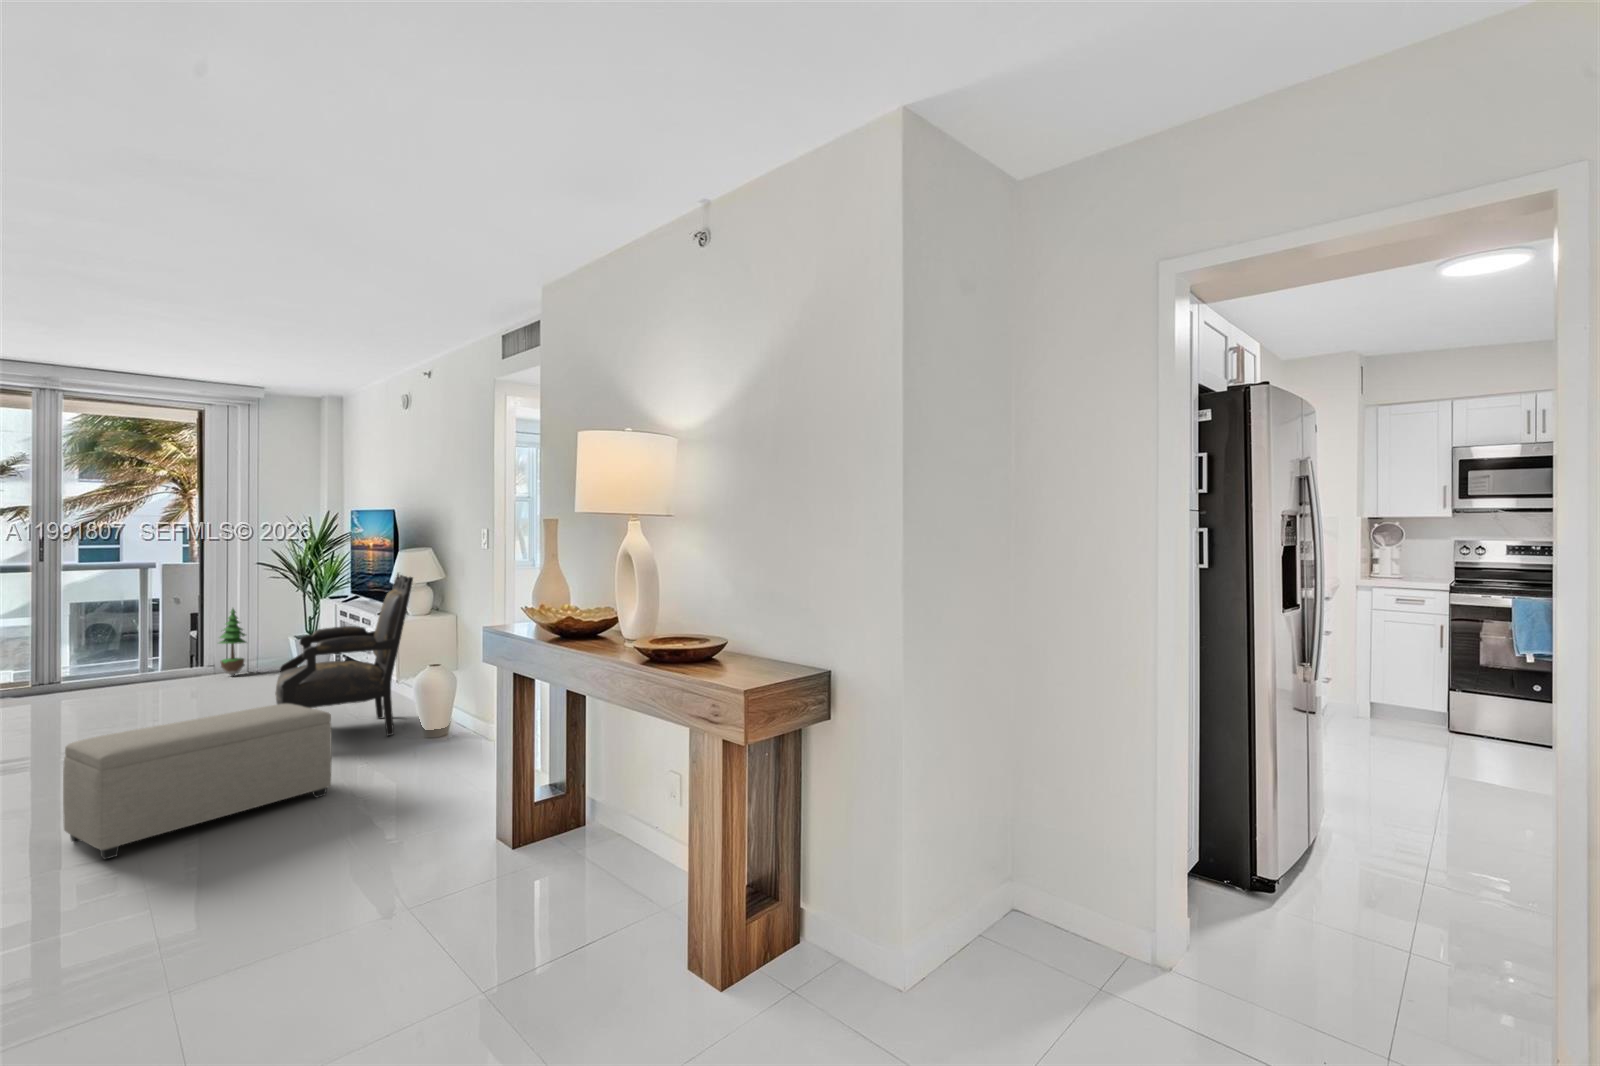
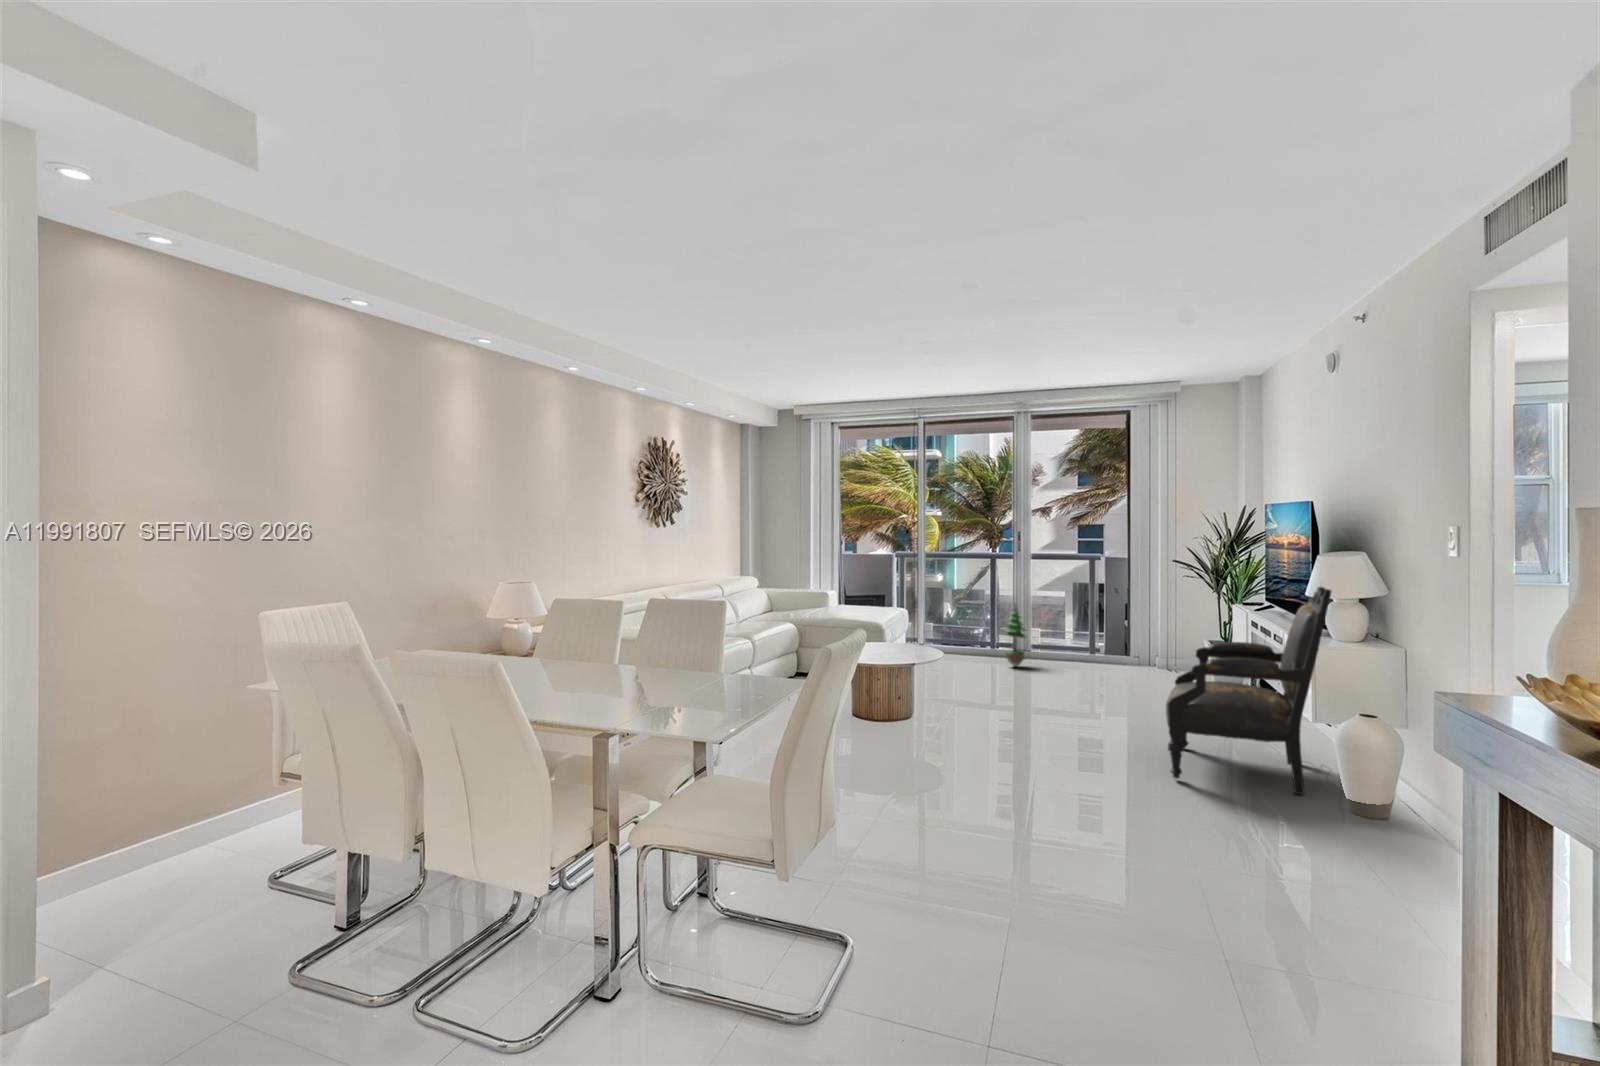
potted tree: present [220,609,246,676] -> present [1004,603,1026,667]
ottoman: present [63,704,332,859] -> none [968,726,1207,858]

